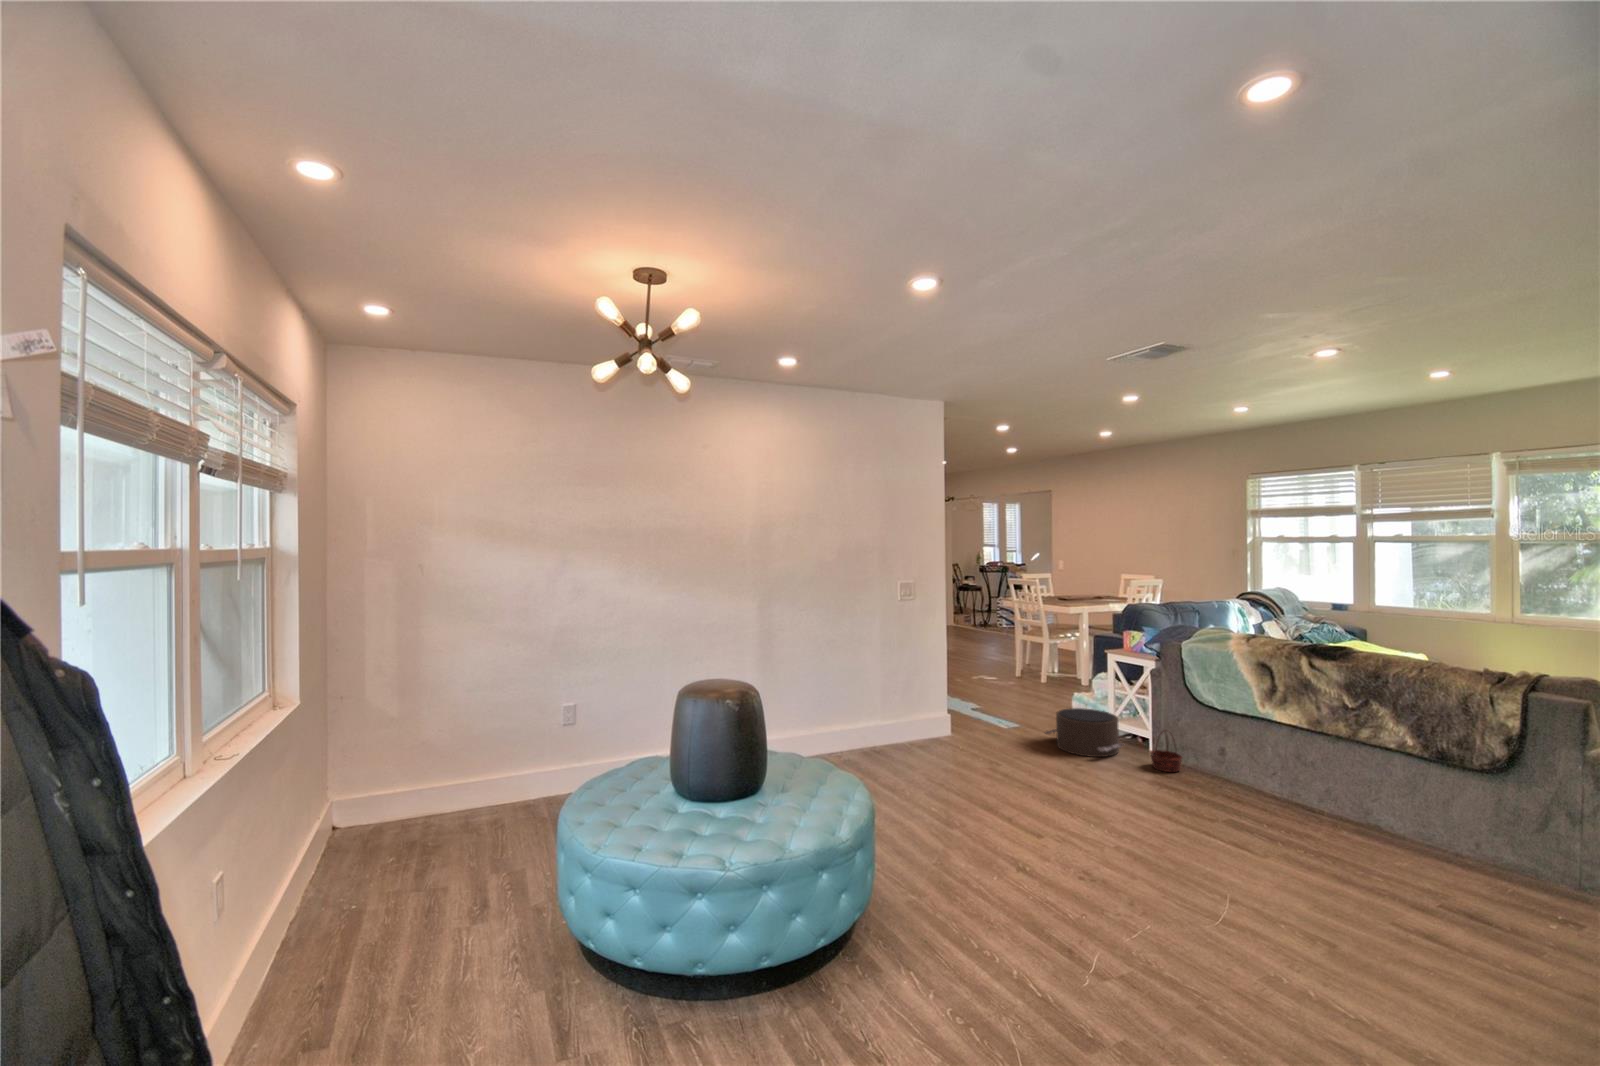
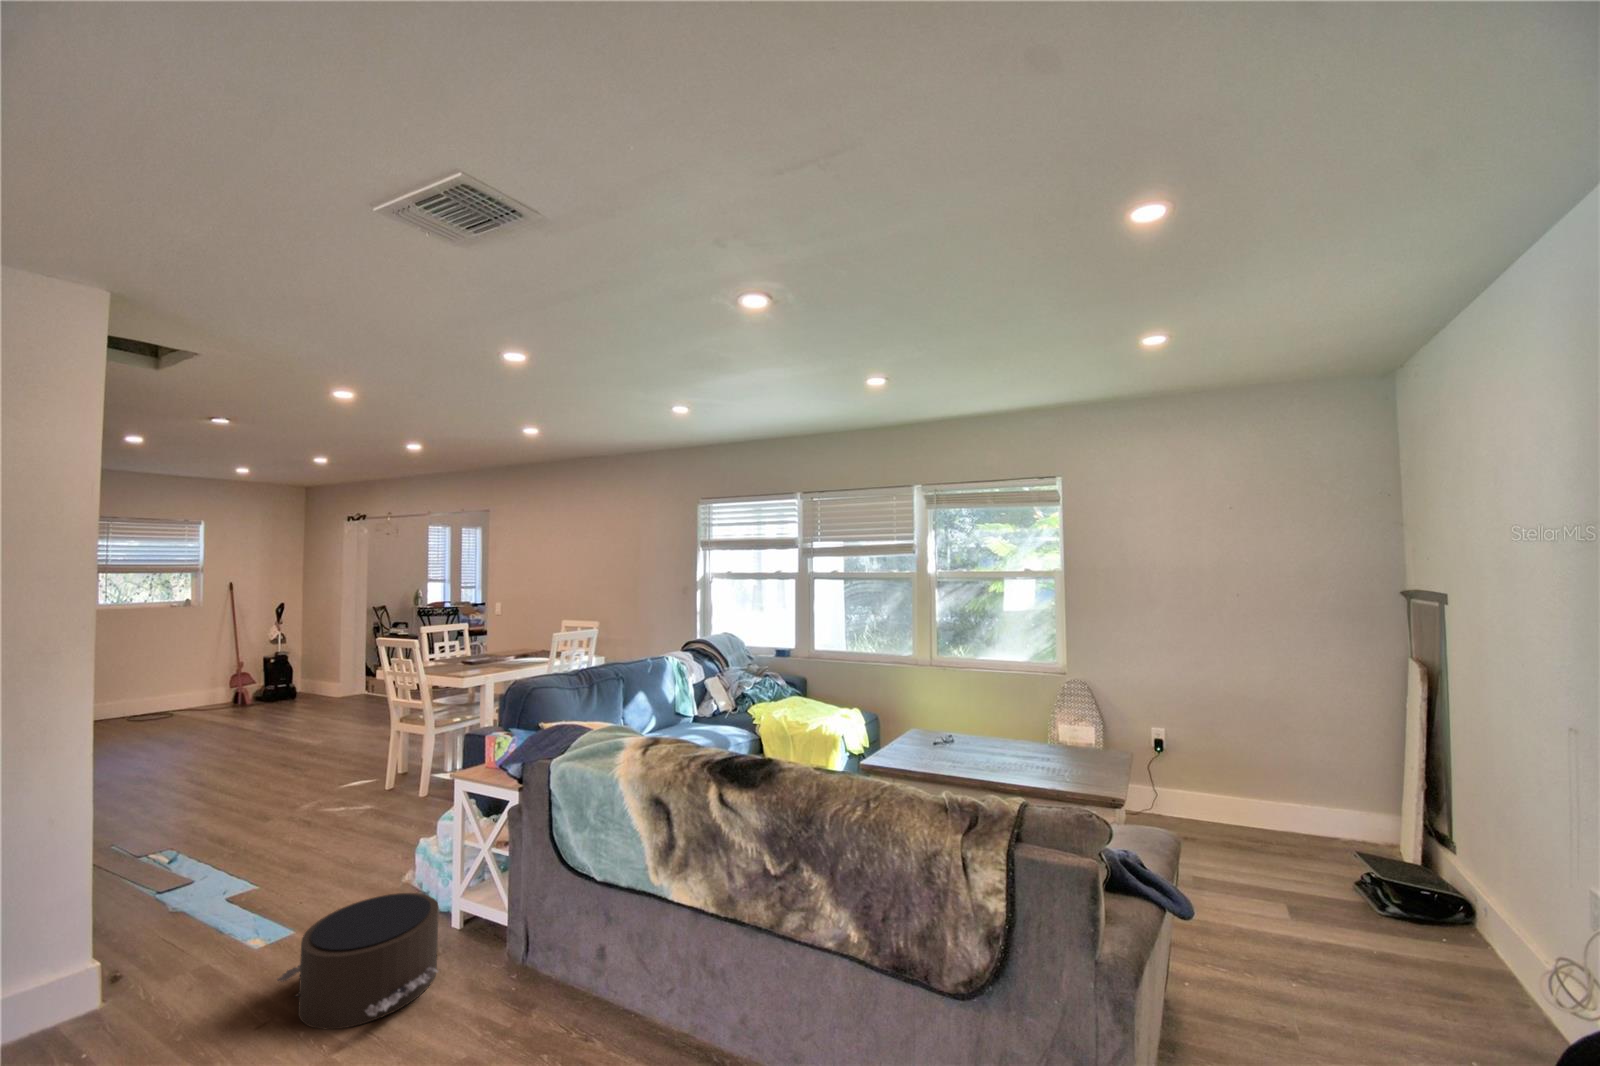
basket: present [1150,750,1182,772] -> none [470,937,531,1032]

